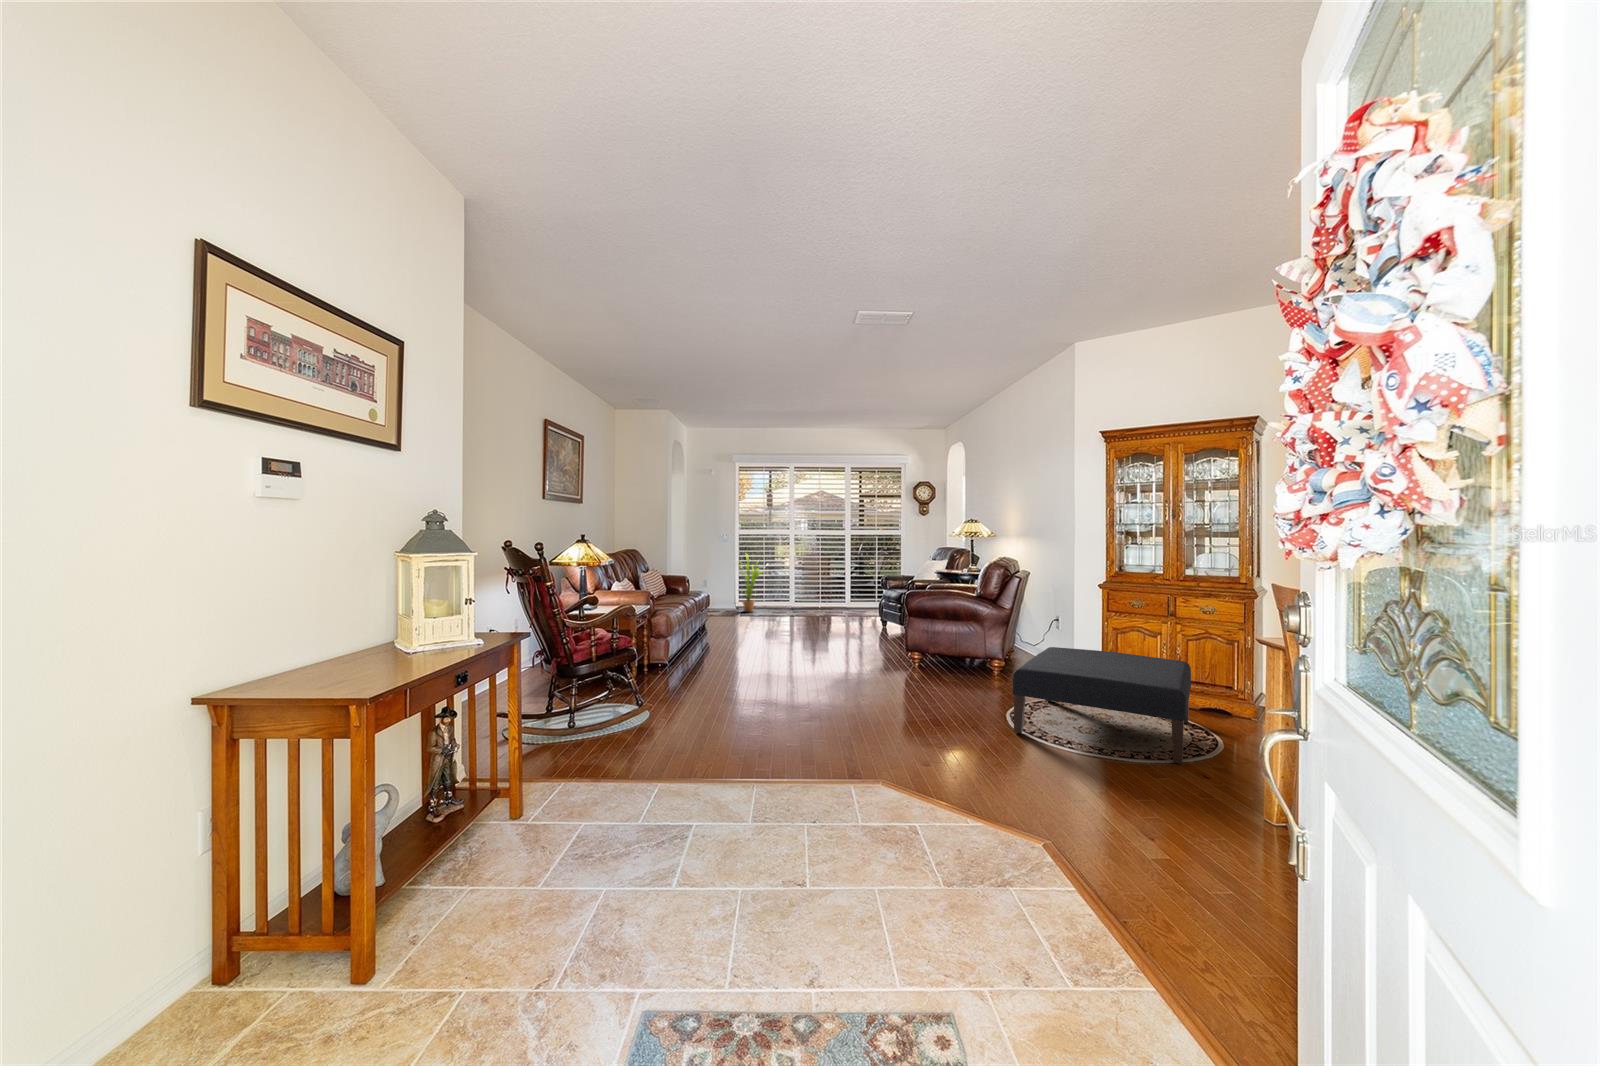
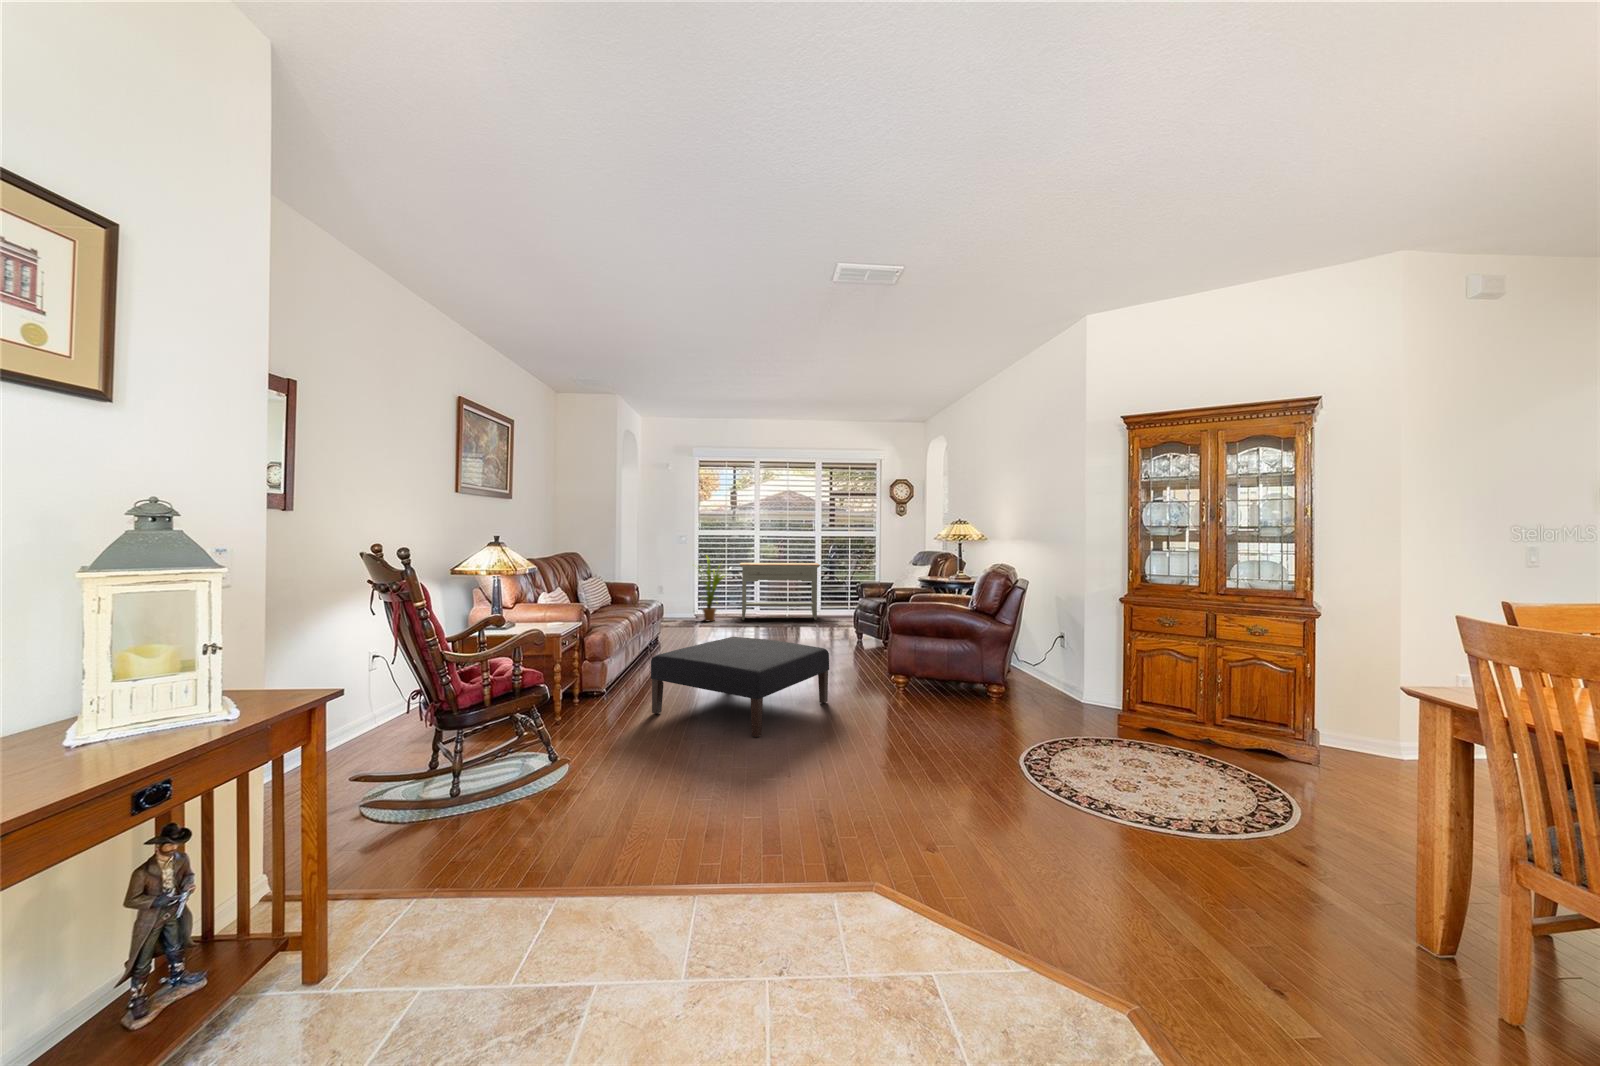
console table: none [776,559,850,611] -> present [740,563,820,620]
ottoman: present [1013,647,1191,764] -> present [651,637,829,737]

